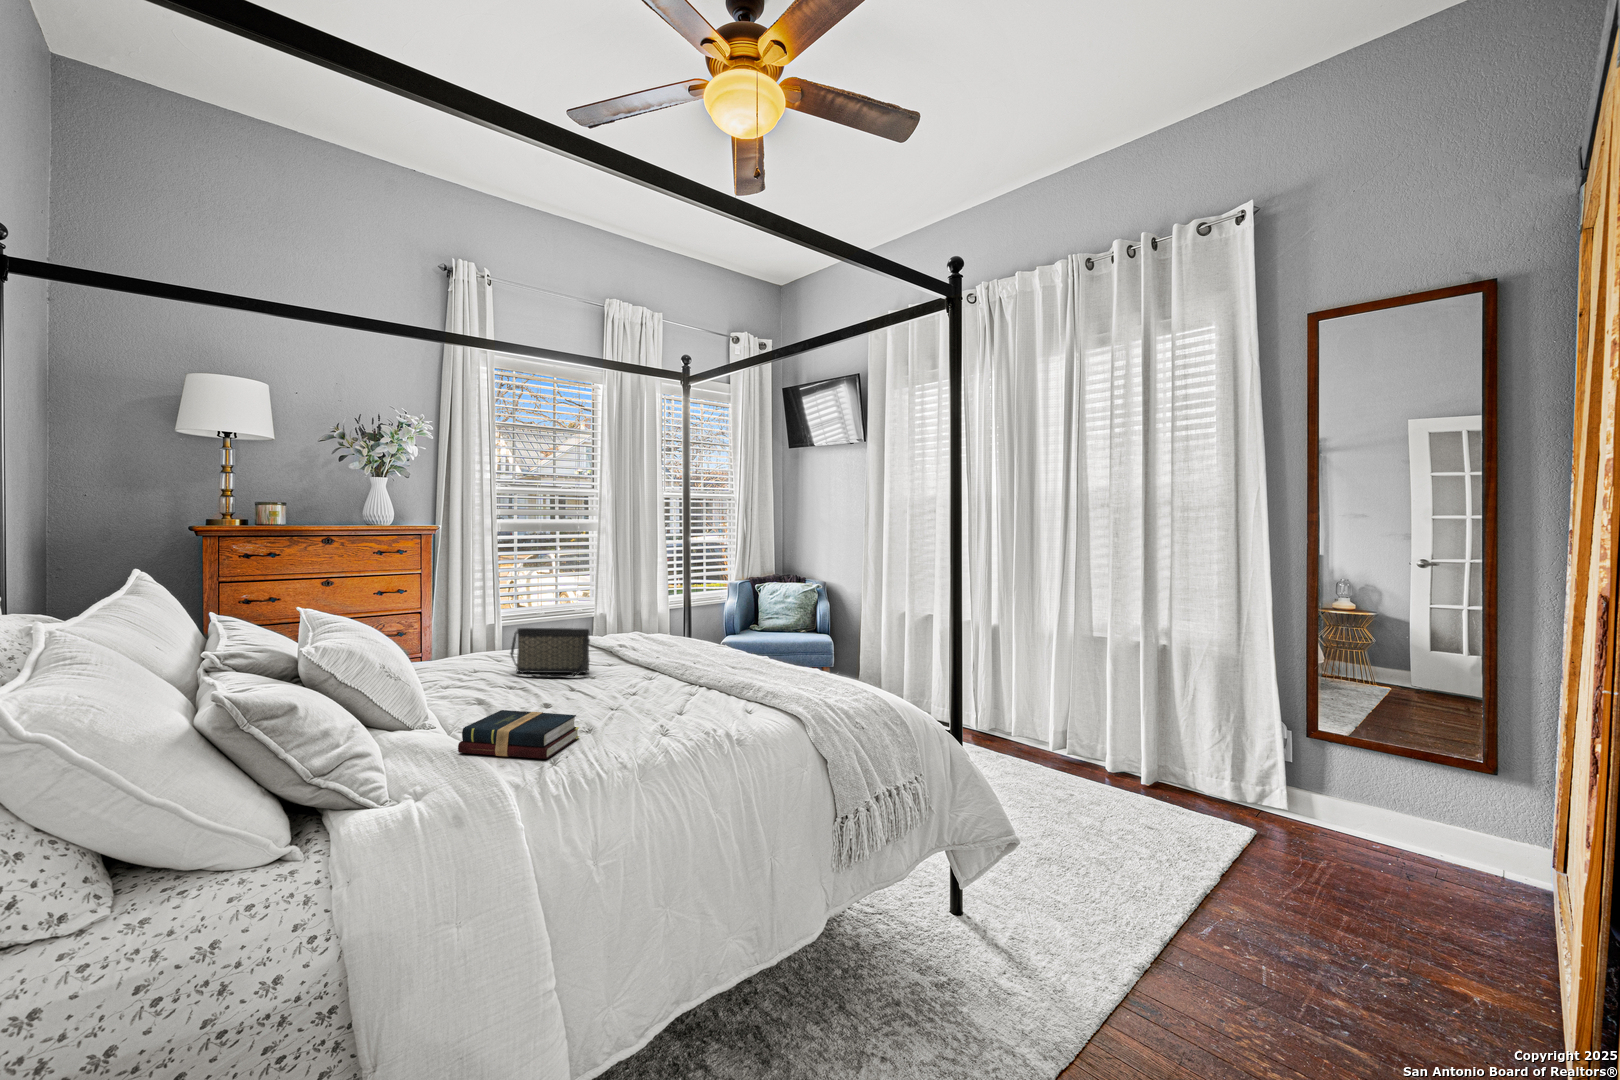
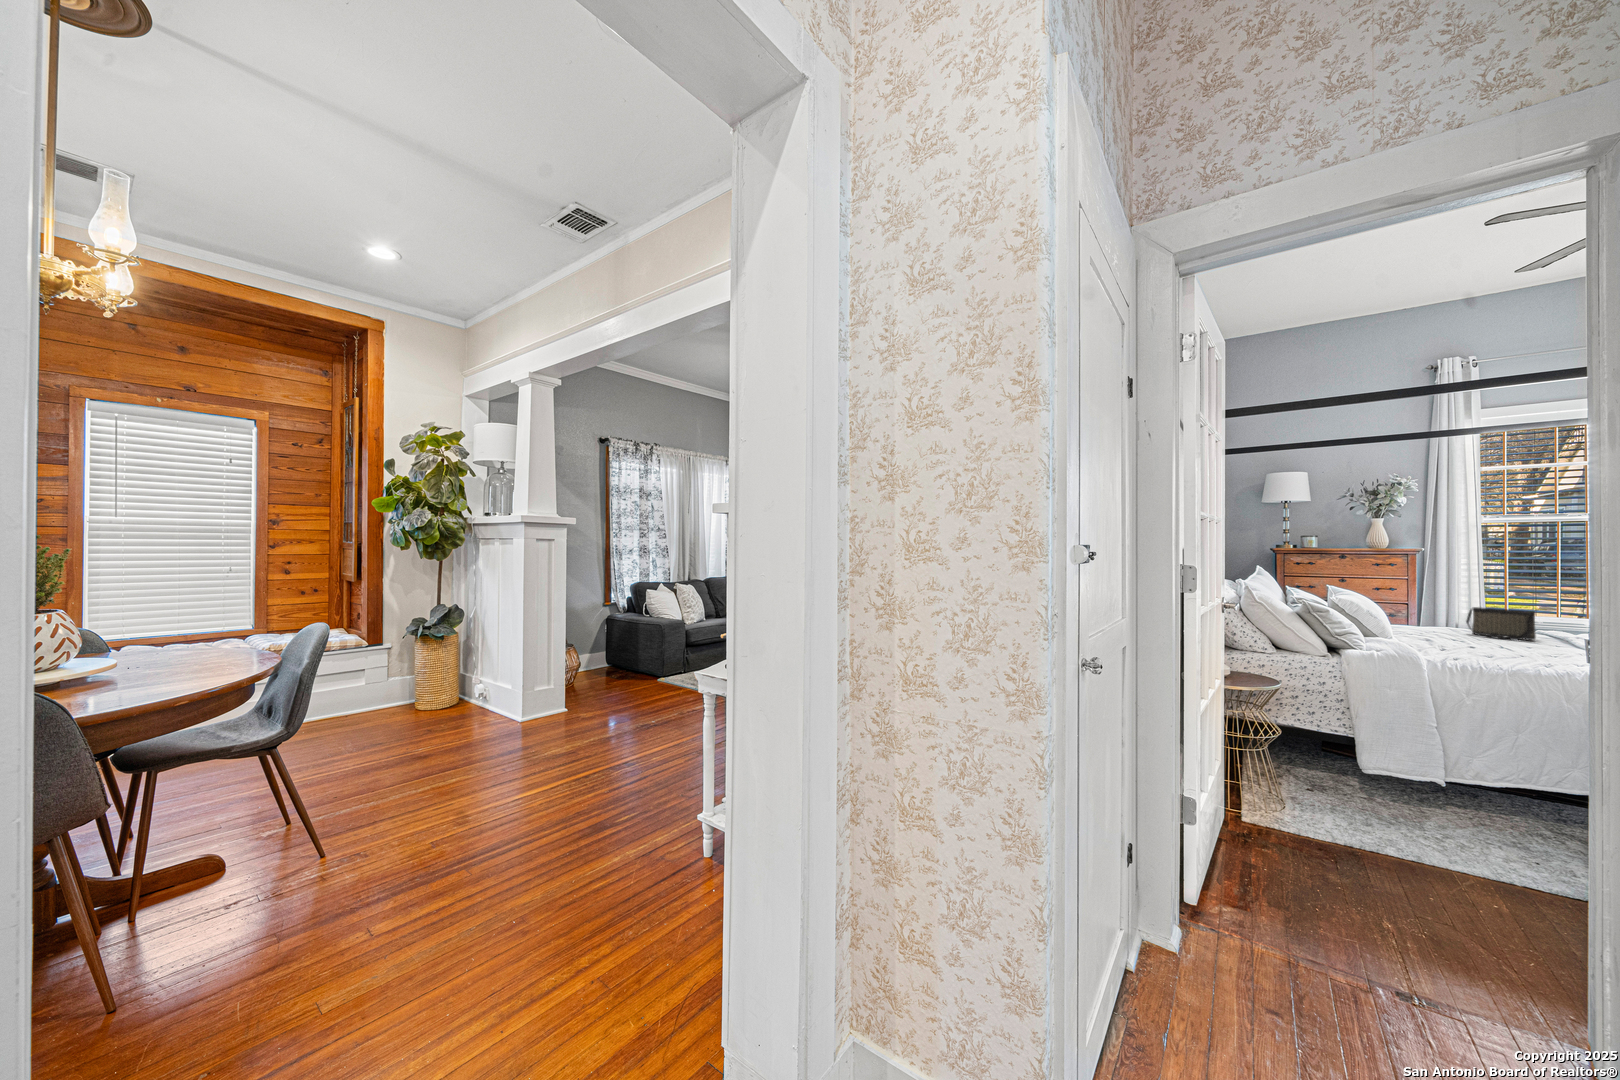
hardback book: present [458,710,579,759] -> none [1412,634,1494,654]

